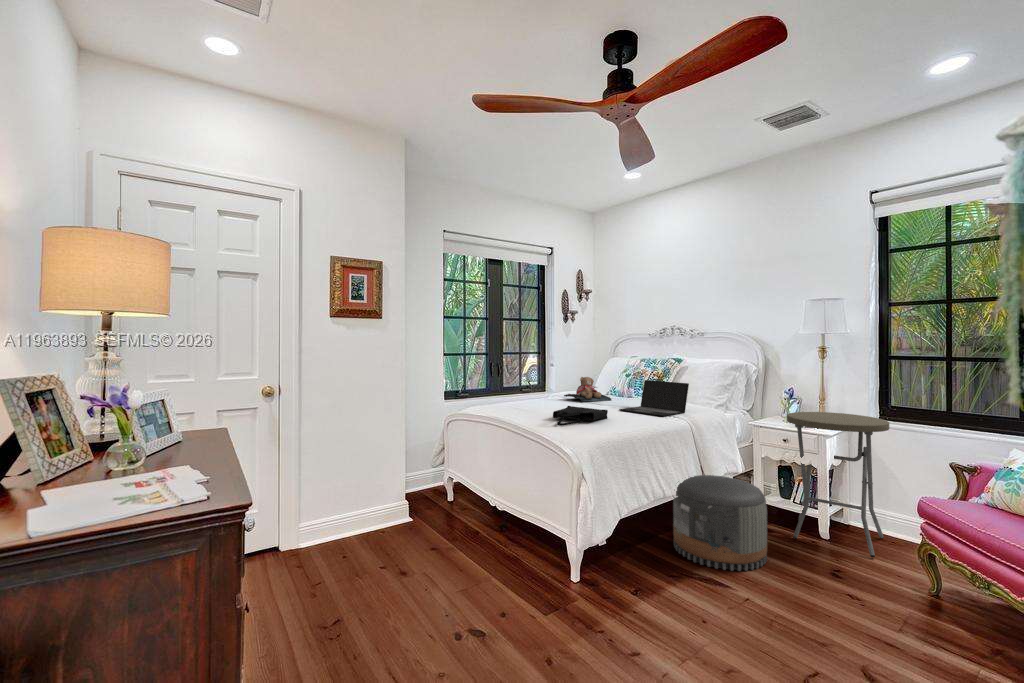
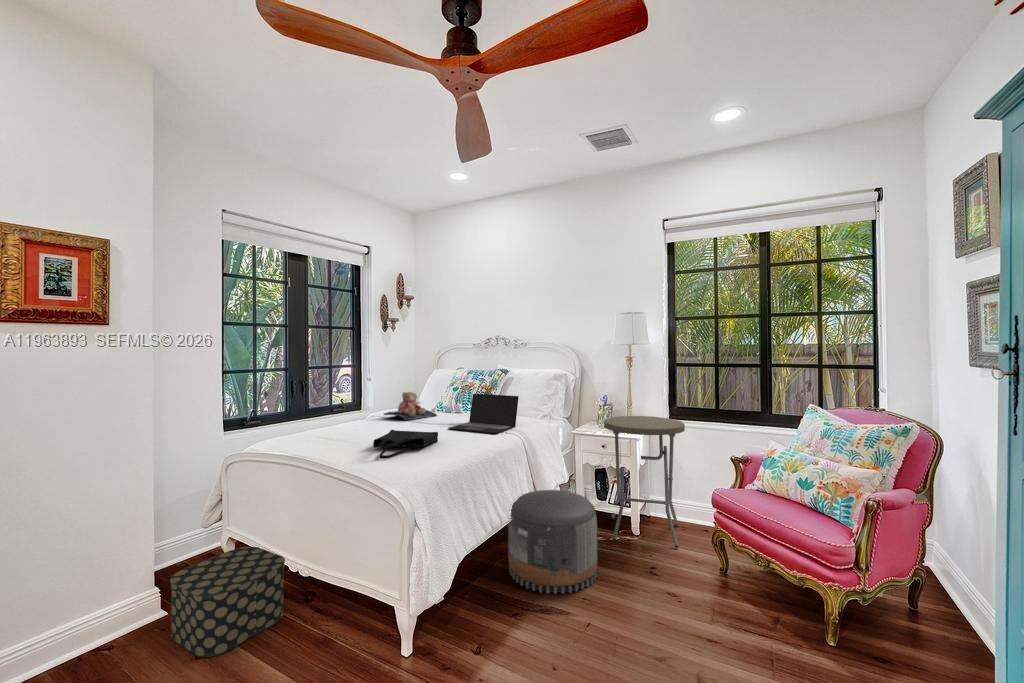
storage box: none [416,486,488,552] -> present [170,547,285,657]

